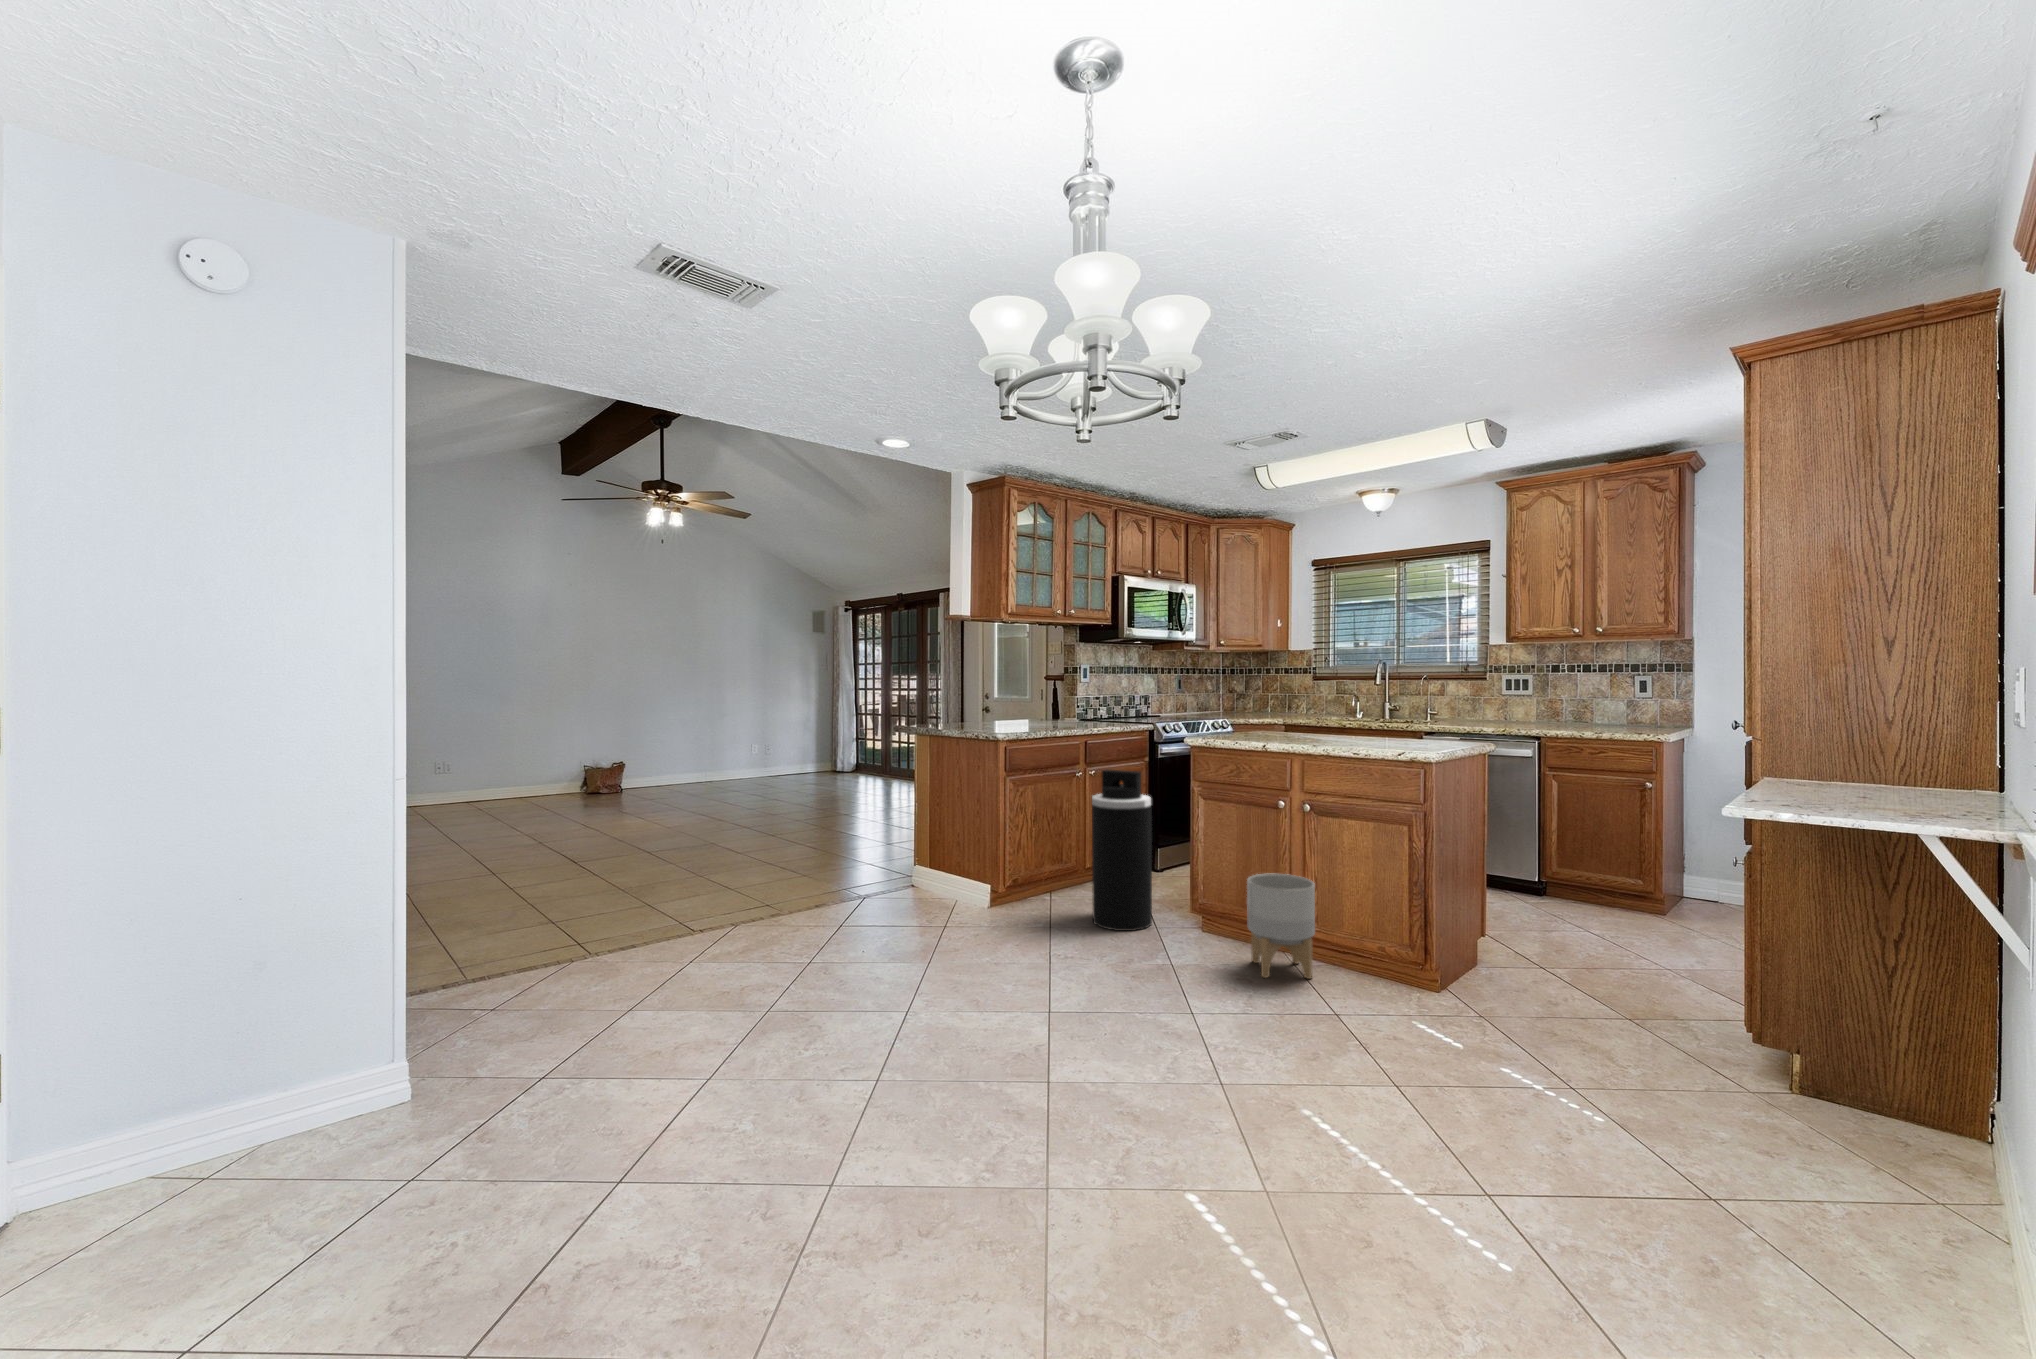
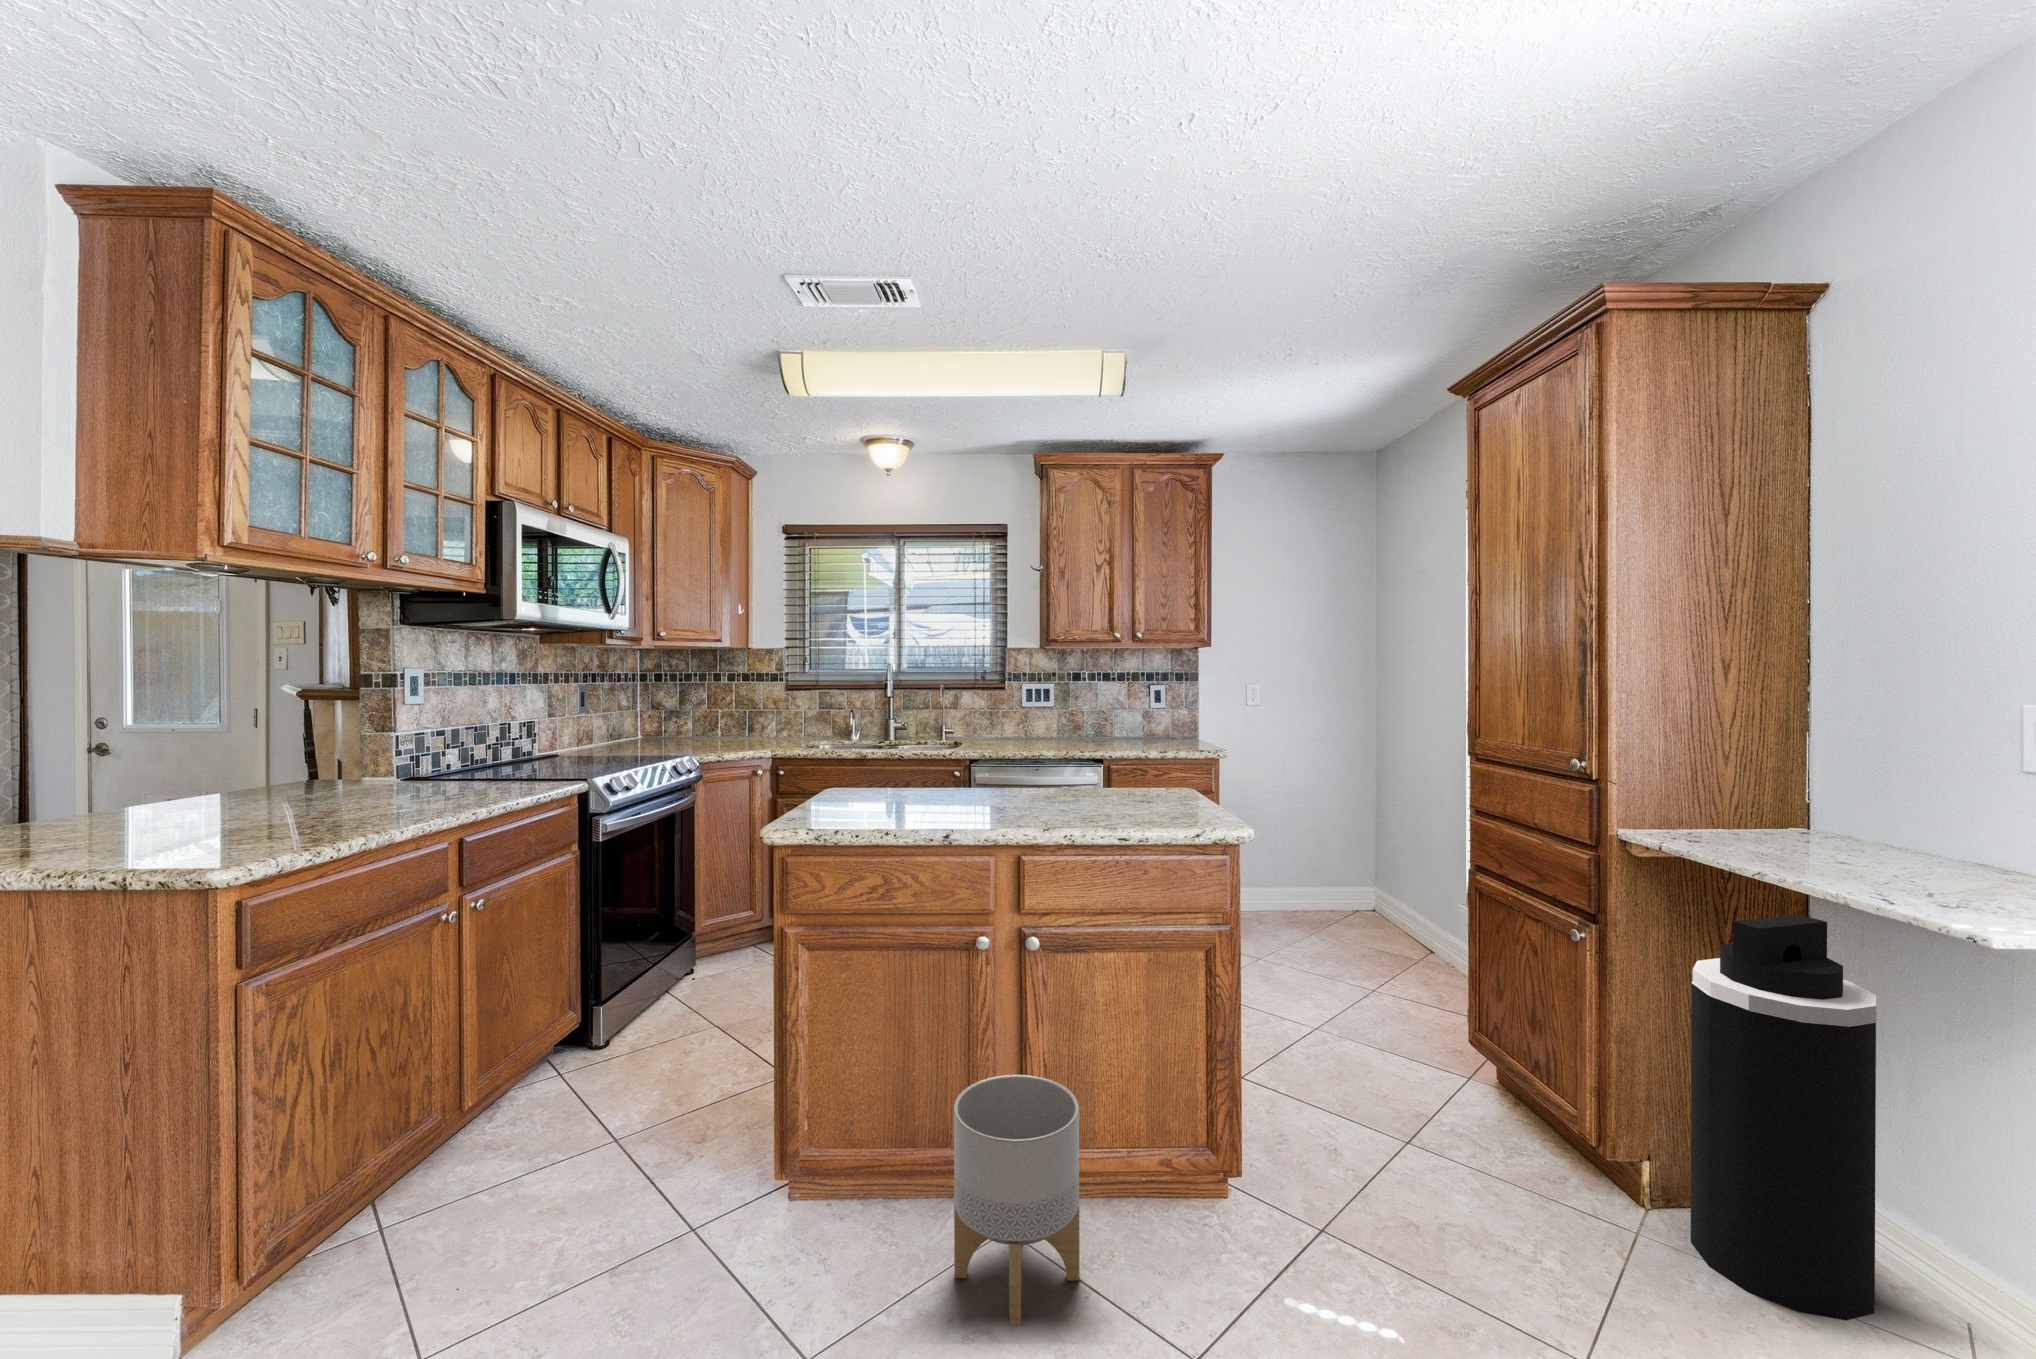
trash can: present [1092,770,1152,931] -> present [1691,915,1877,1321]

